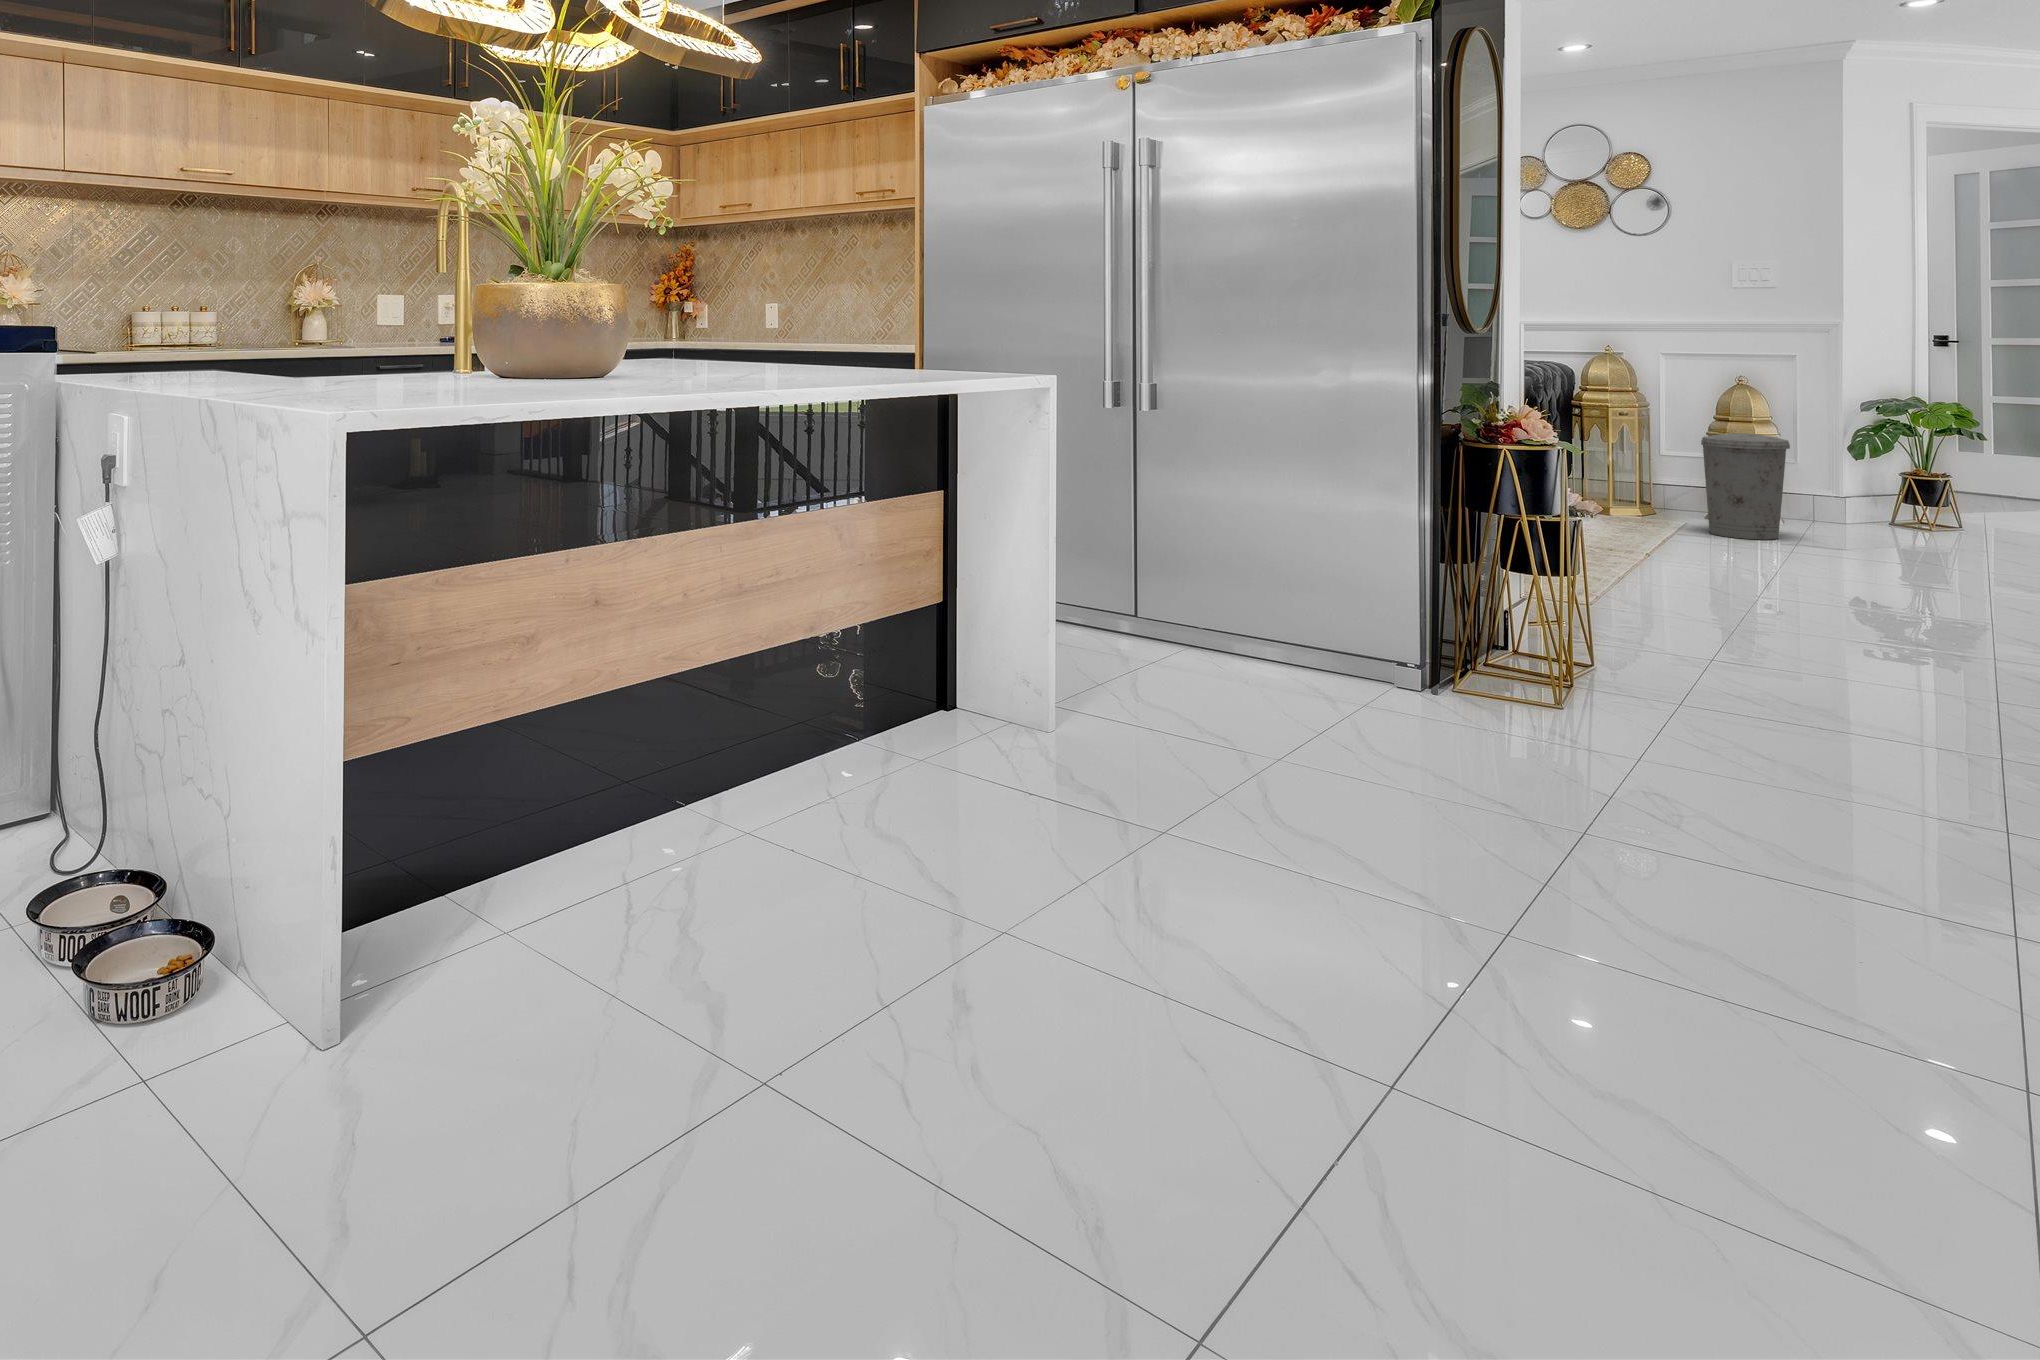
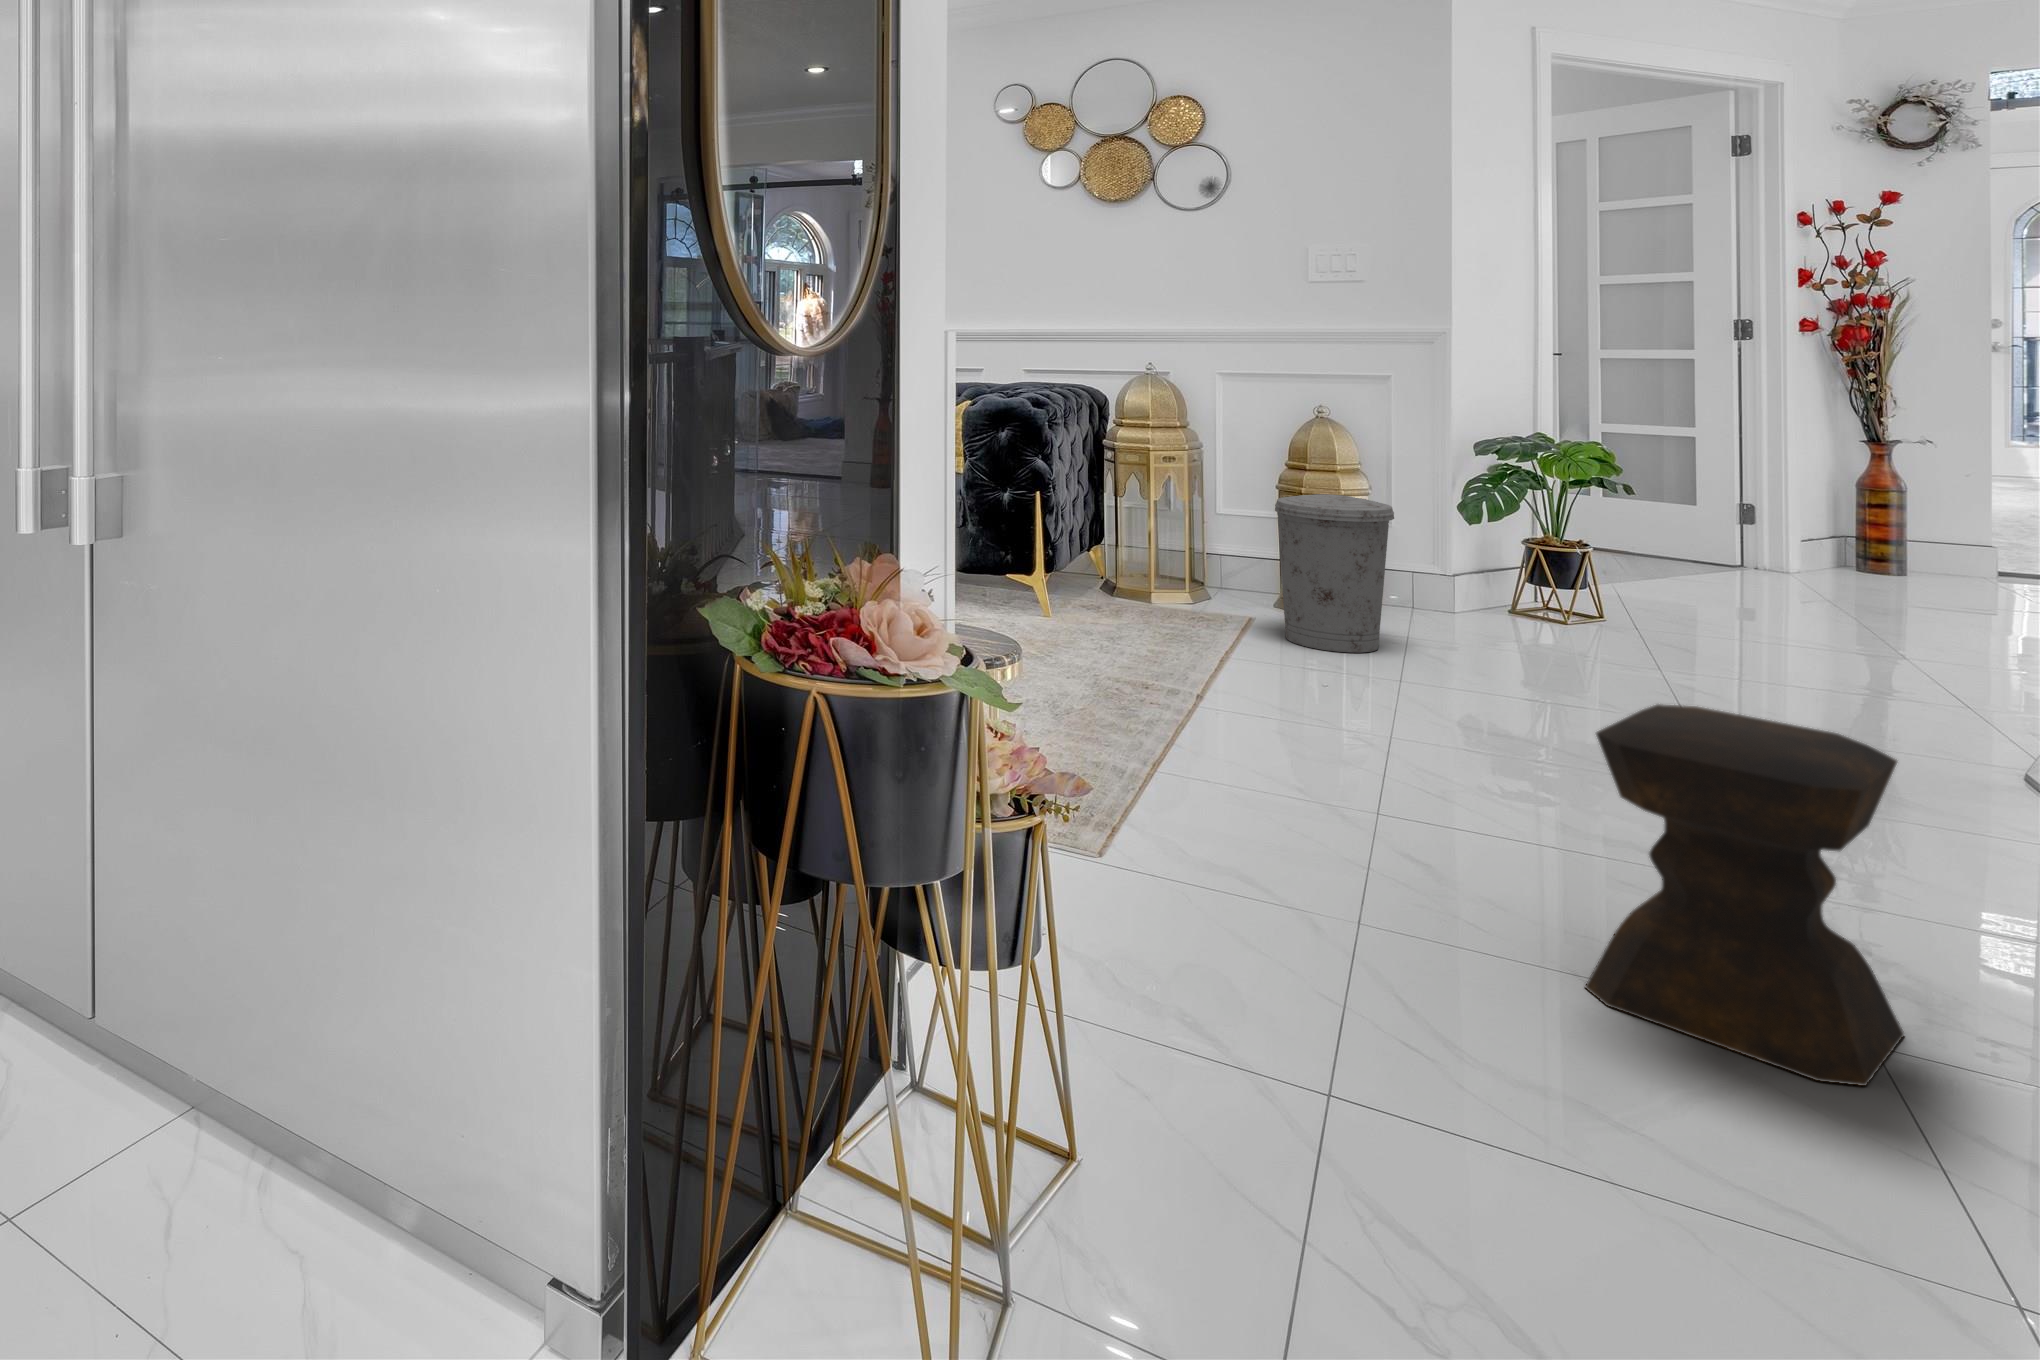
stool: none [1841,499,2006,658] -> present [1585,704,1904,1086]

